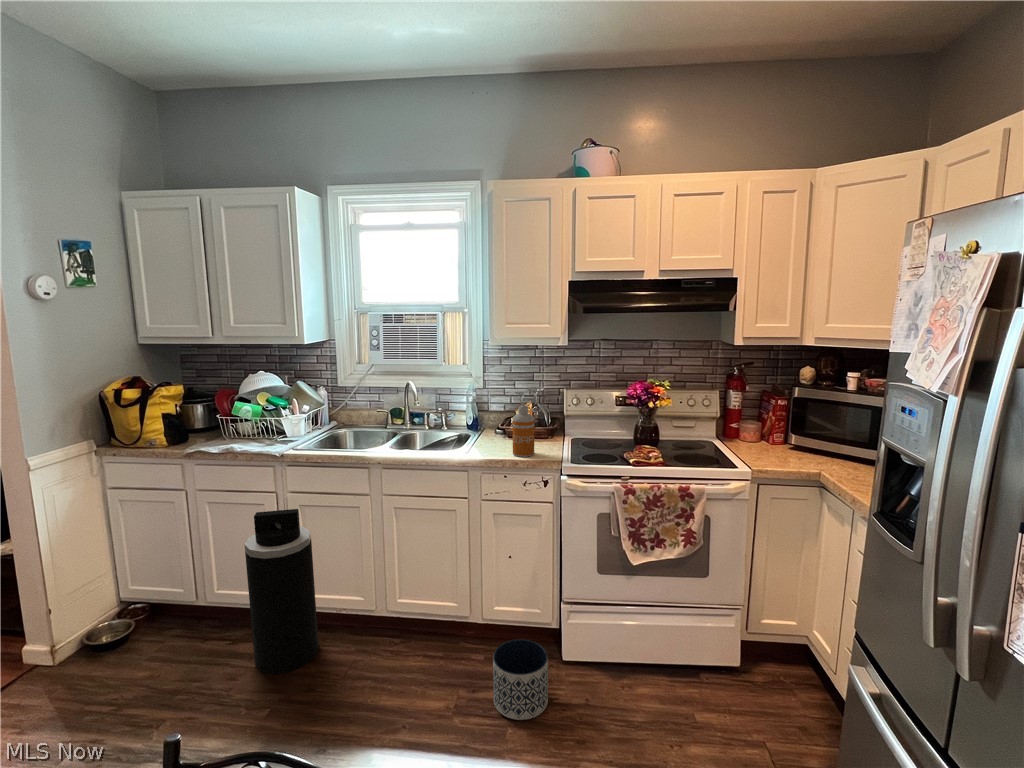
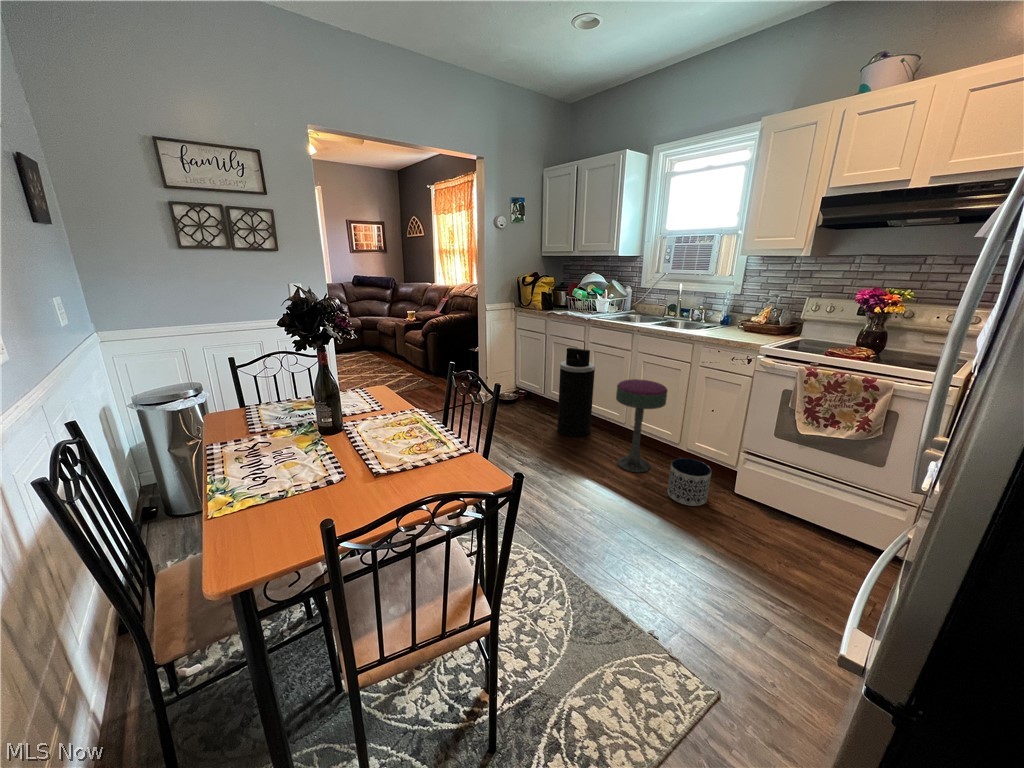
soap dispenser: present [512,401,534,457] -> none [732,297,756,340]
bar stool: none [378,539,456,698] -> present [616,379,667,472]

